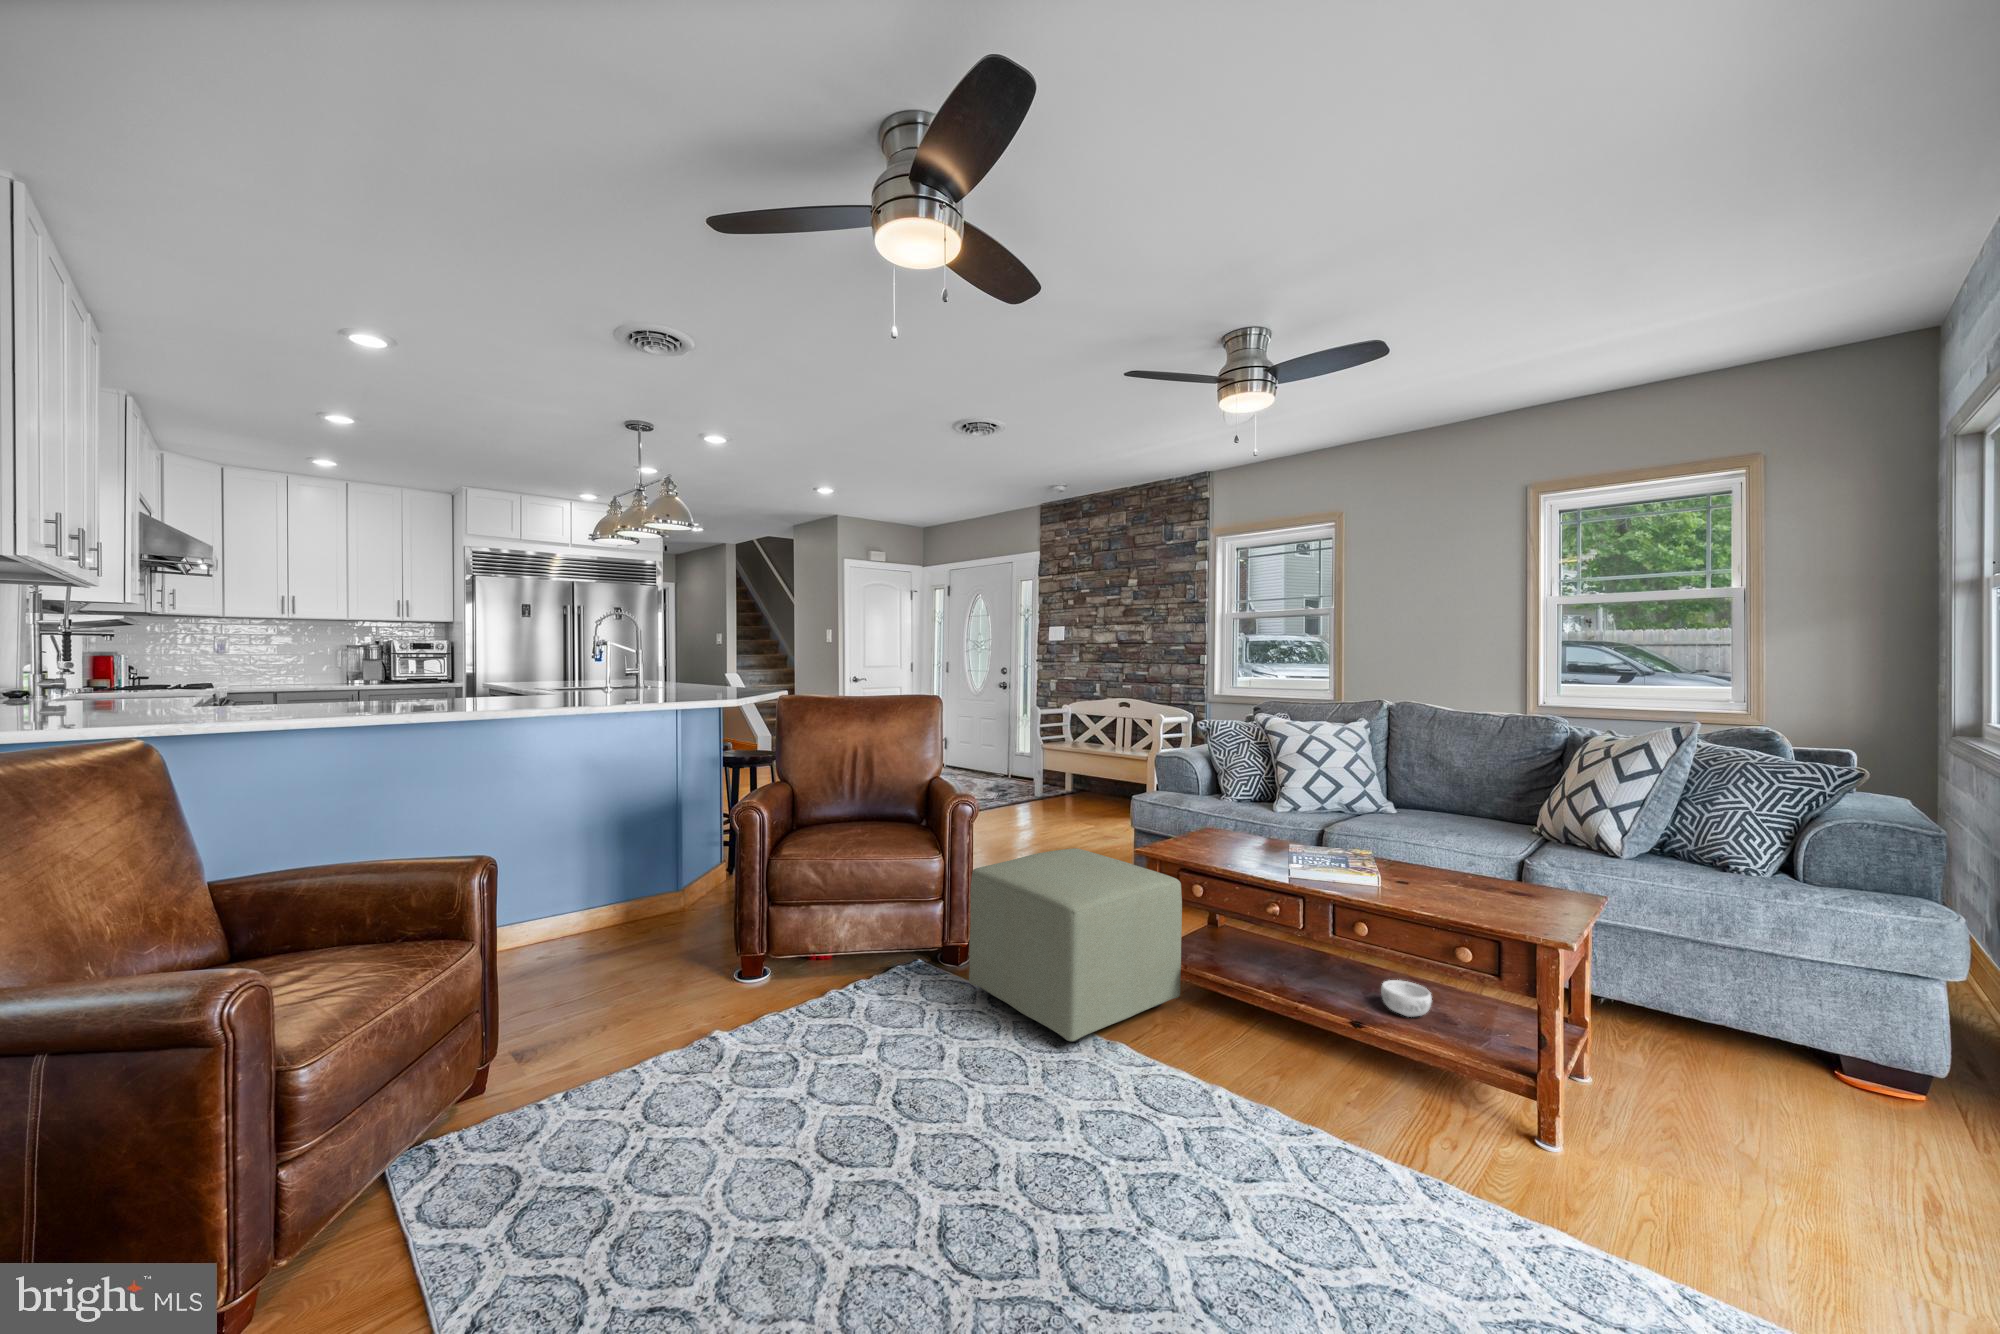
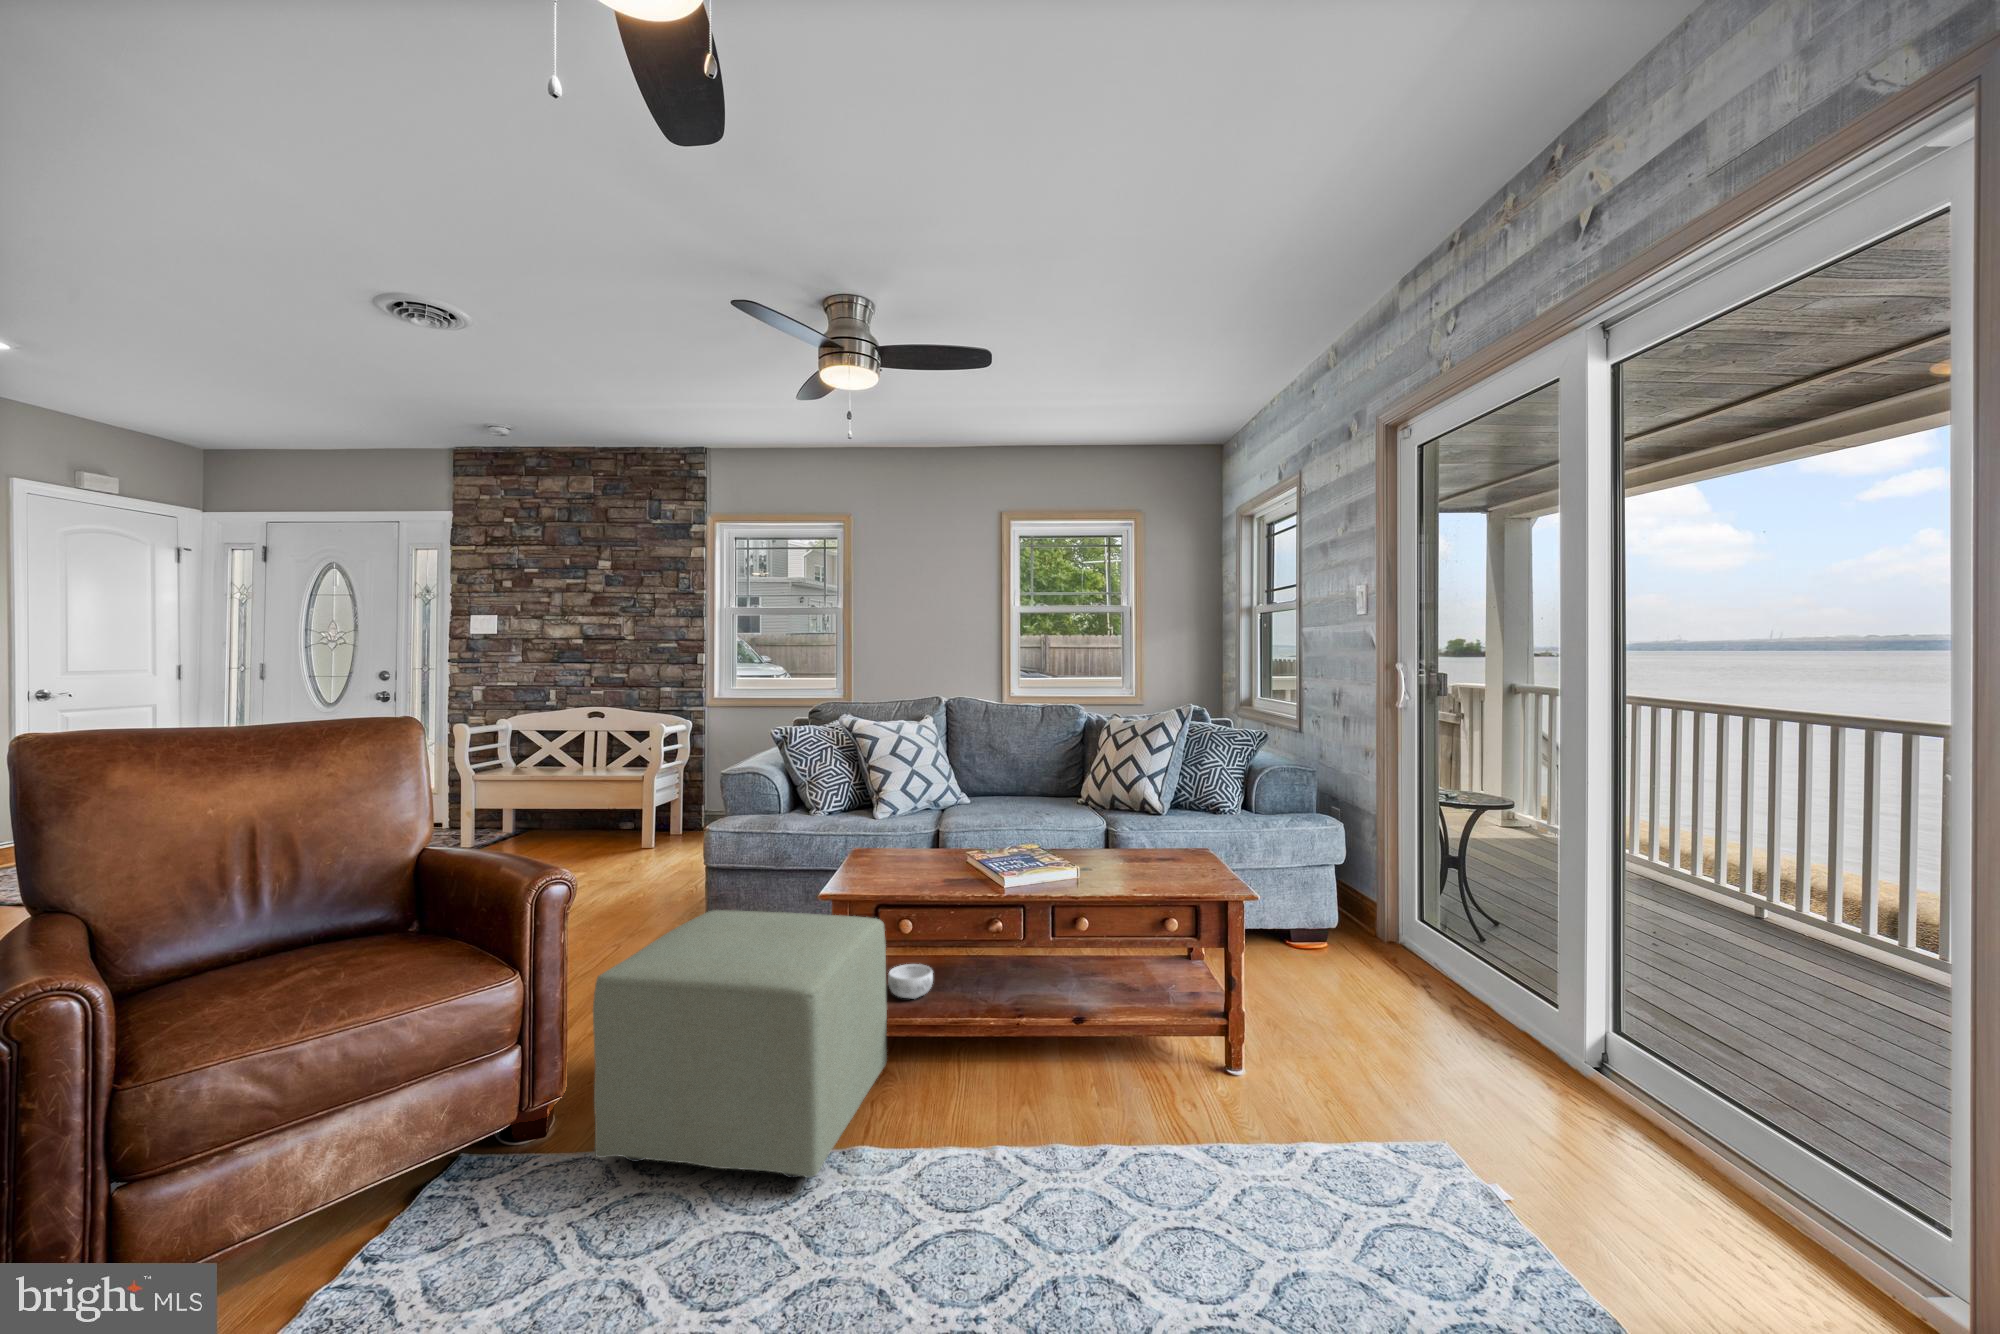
decorative bowl: present [1381,980,1432,1017] -> present [888,964,933,999]

